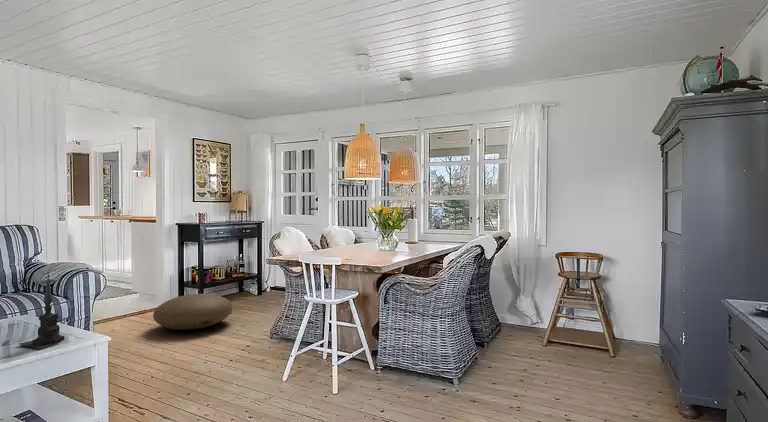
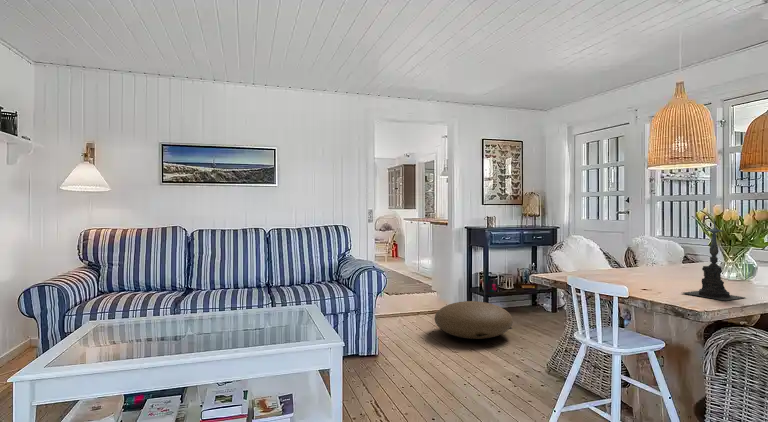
candle holder: present [19,272,64,349] -> present [683,219,745,301]

